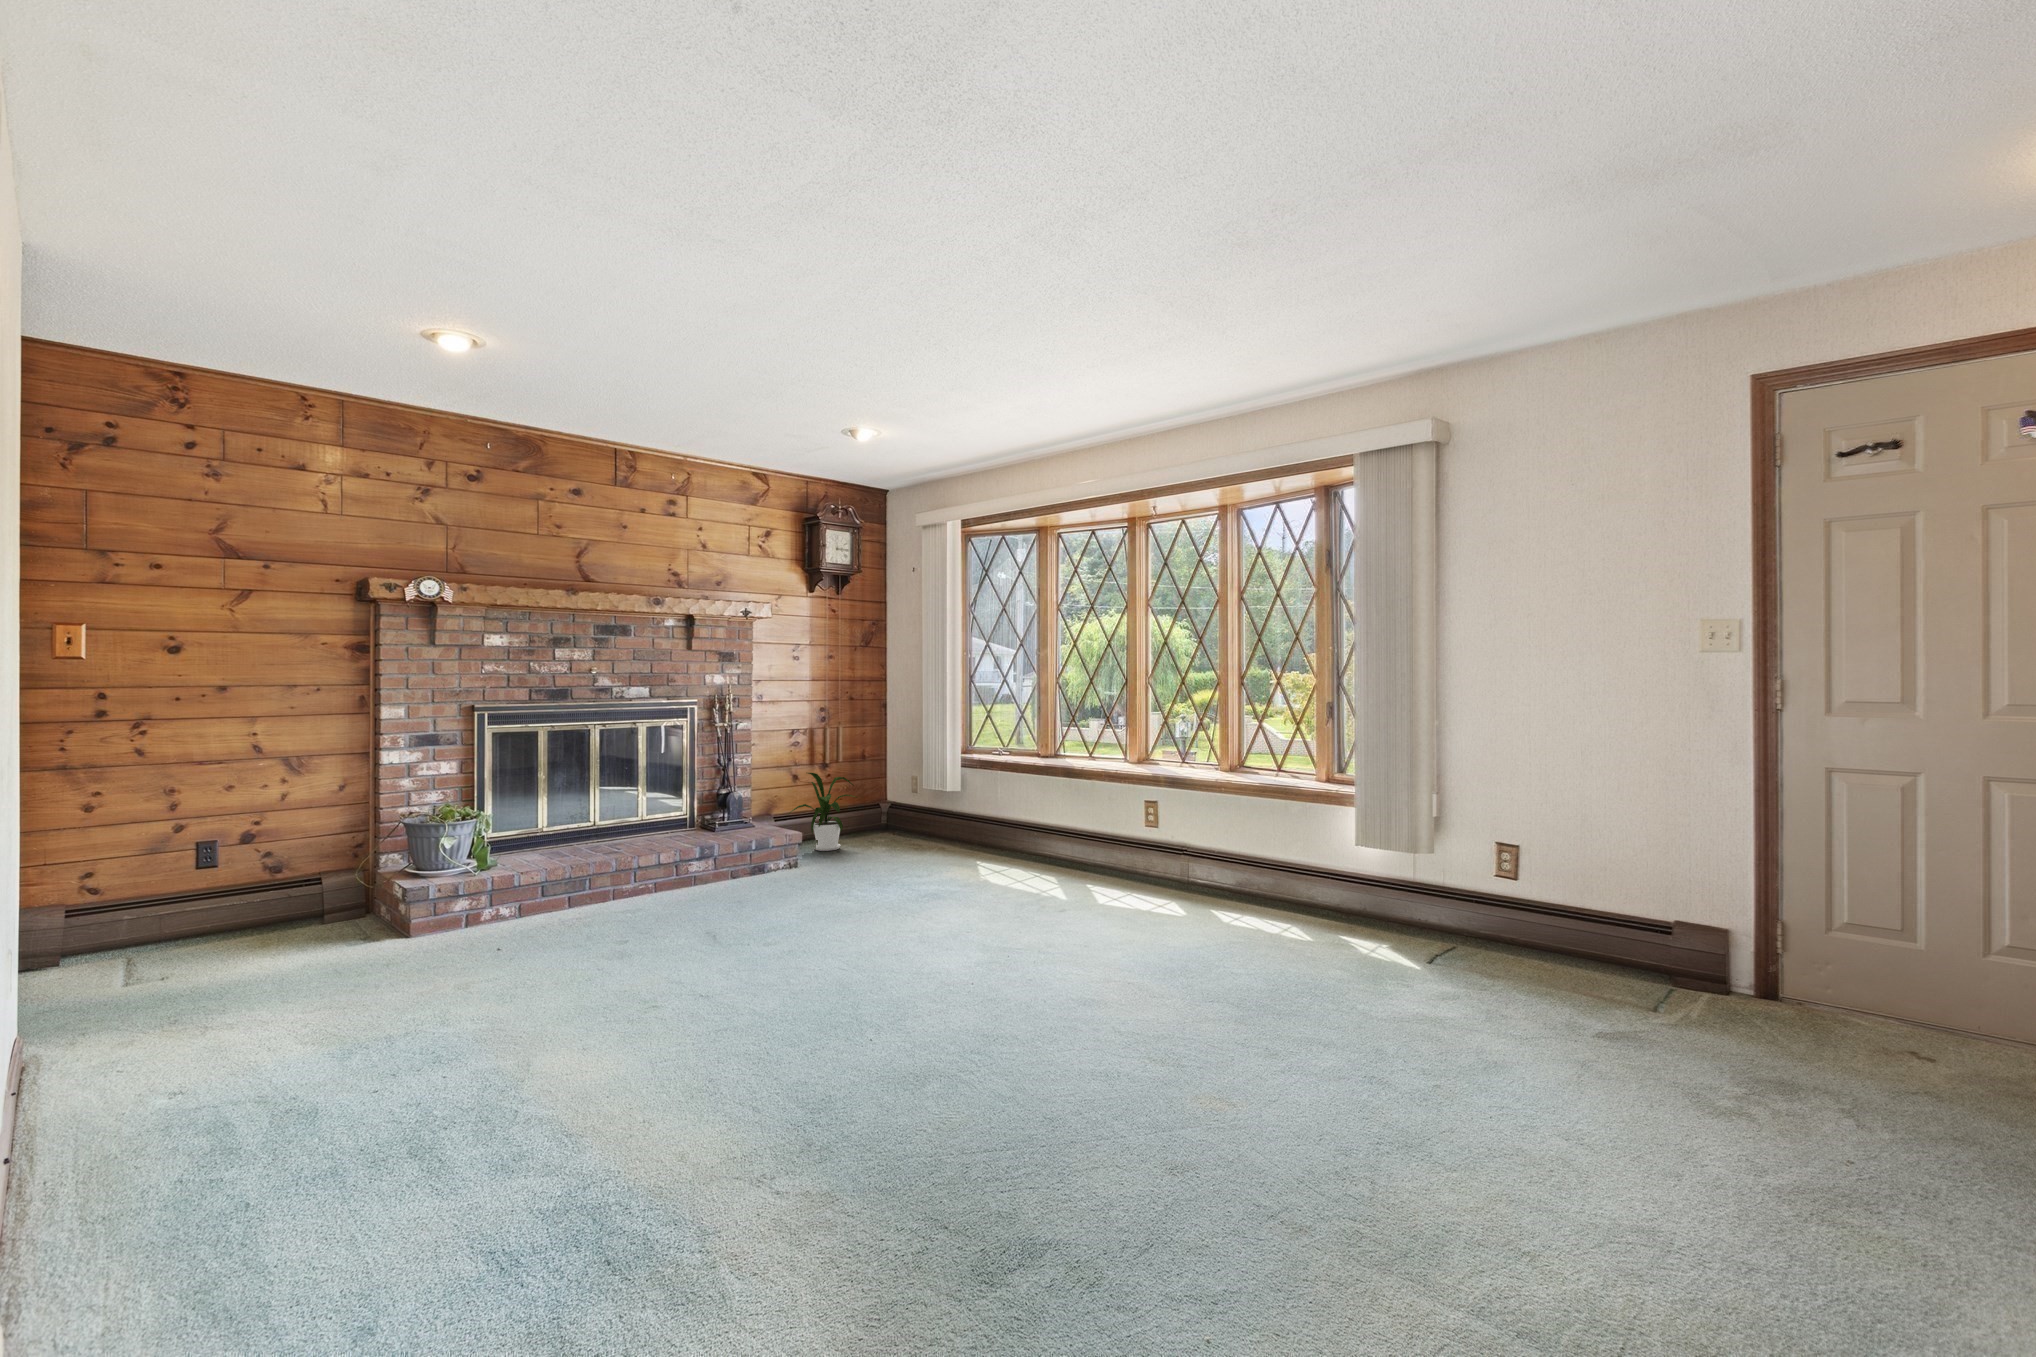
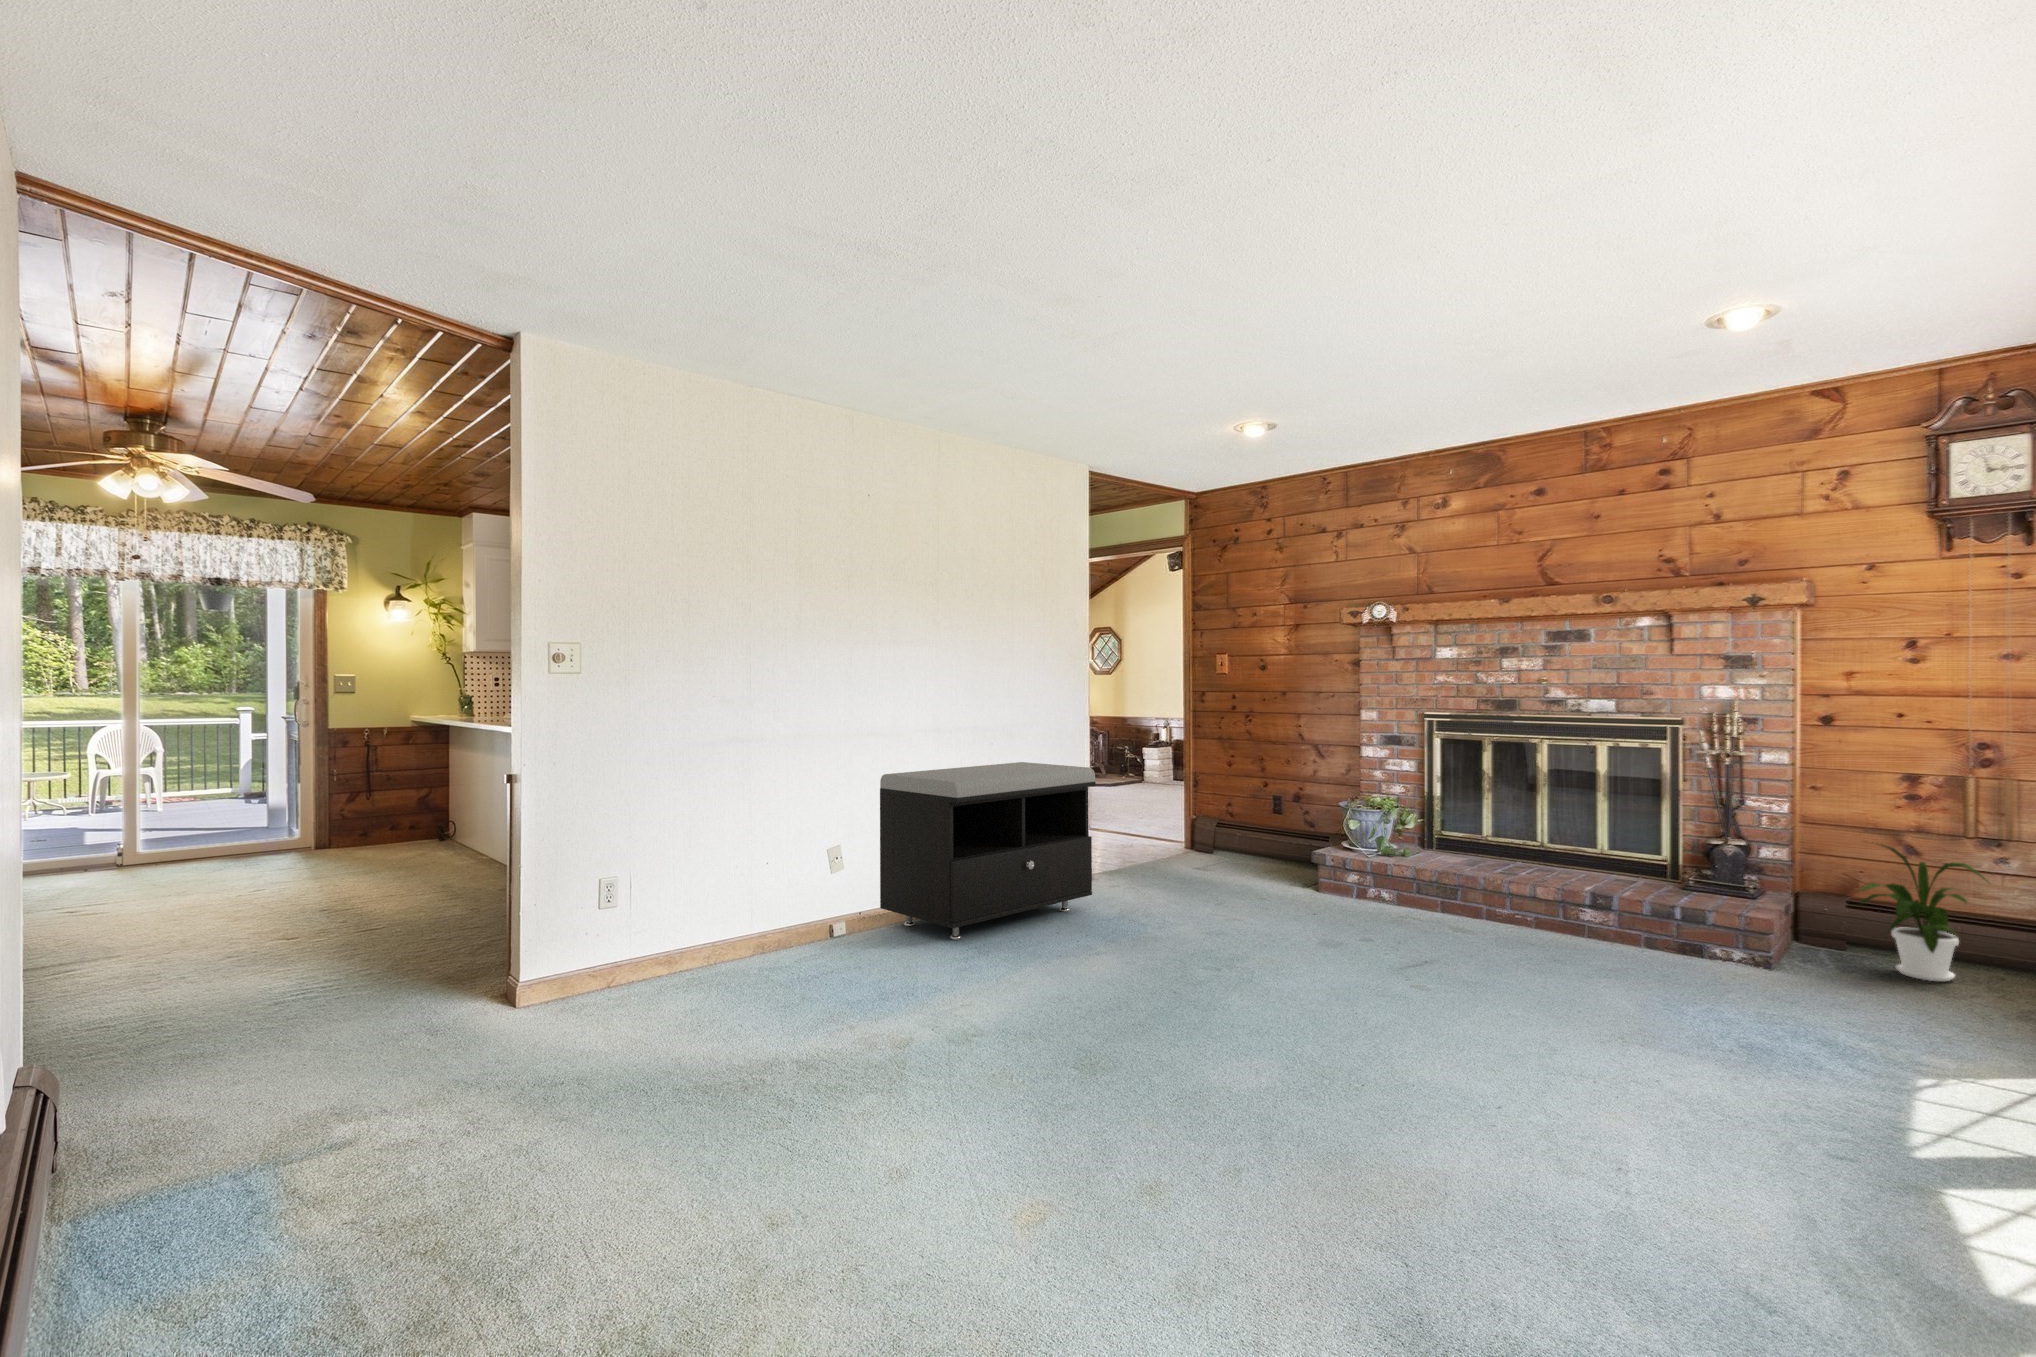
storage bench: none [91,804,464,1206] -> present [880,762,1096,940]

